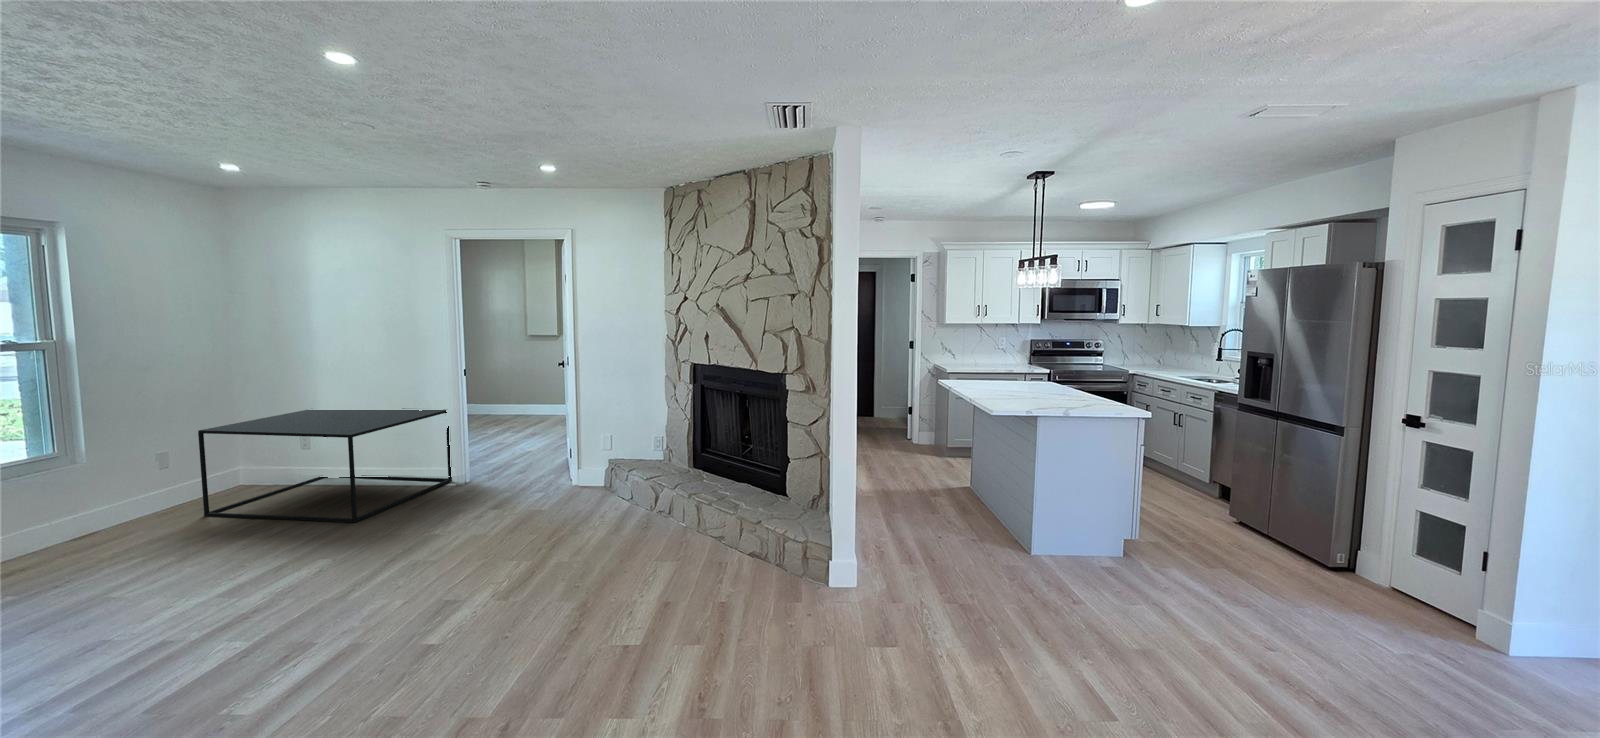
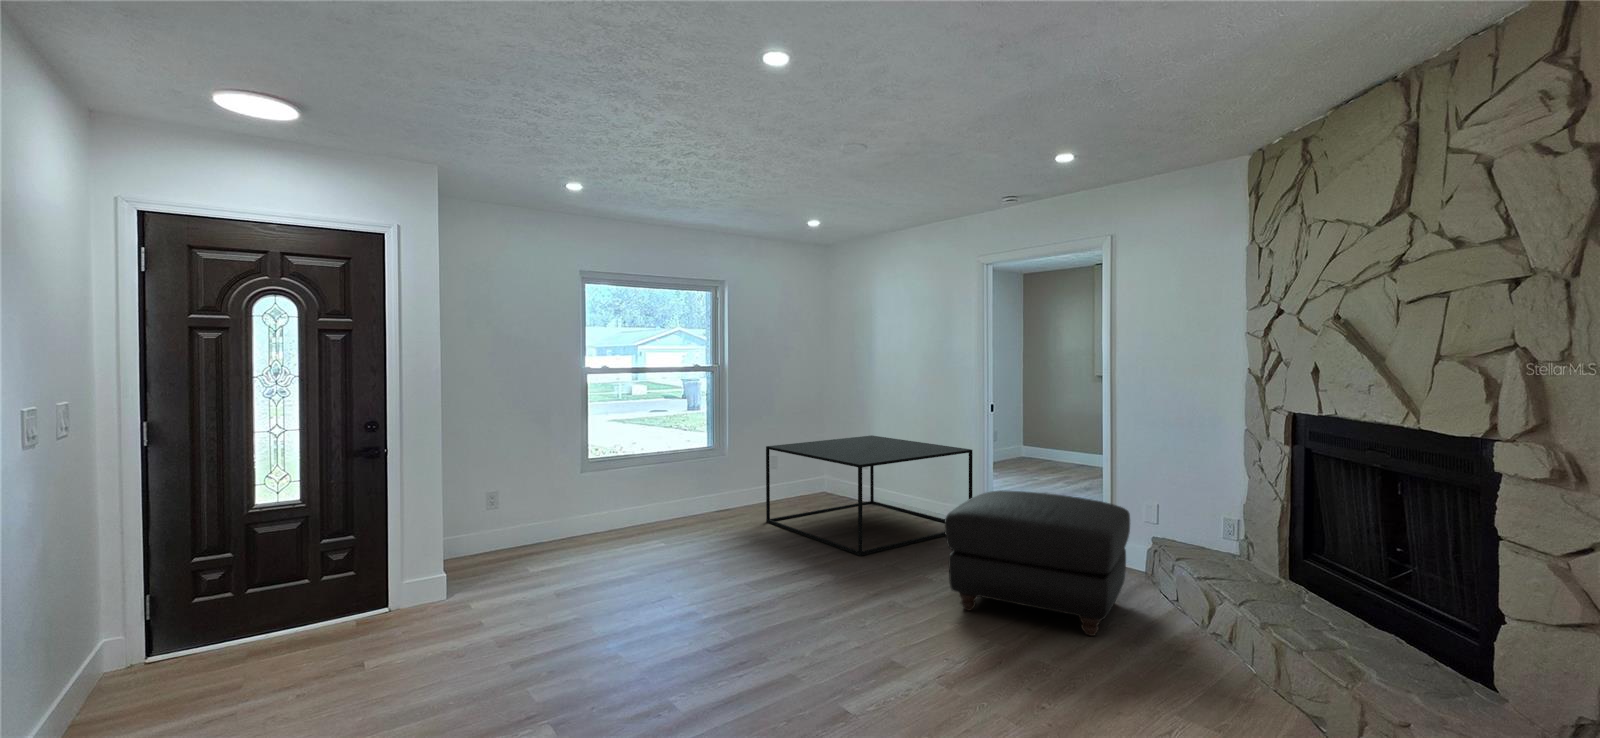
ottoman: none [465,436,600,538] -> present [945,490,1130,636]

